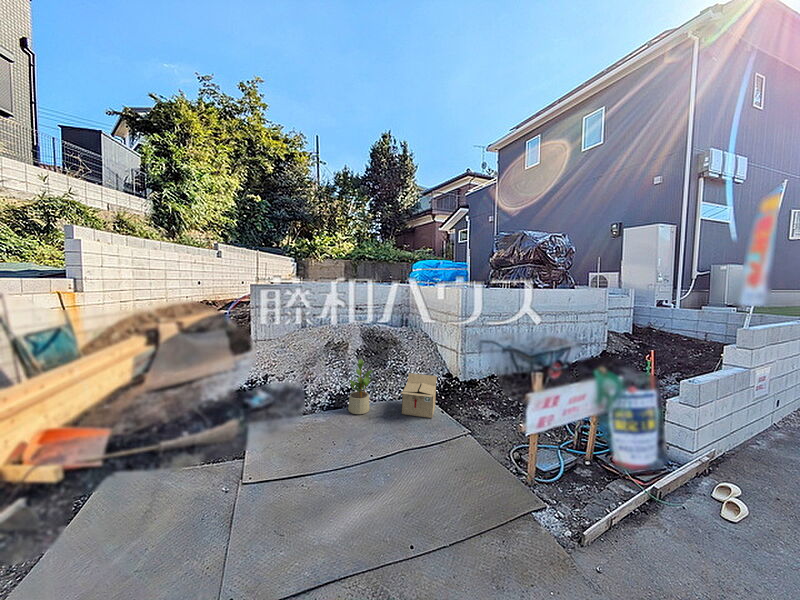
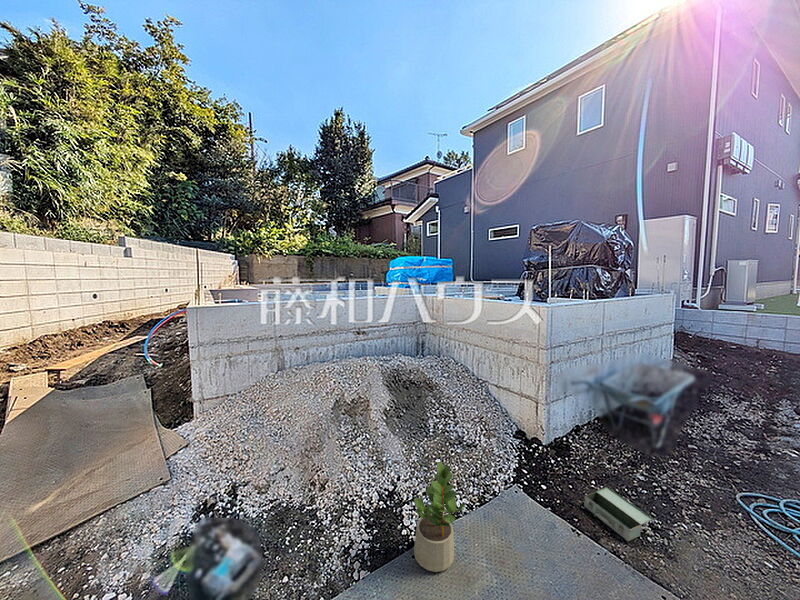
cardboard box: present [401,373,437,418] -> none [502,462,587,555]
toolbox: none [459,397,490,418] -> present [584,487,653,541]

